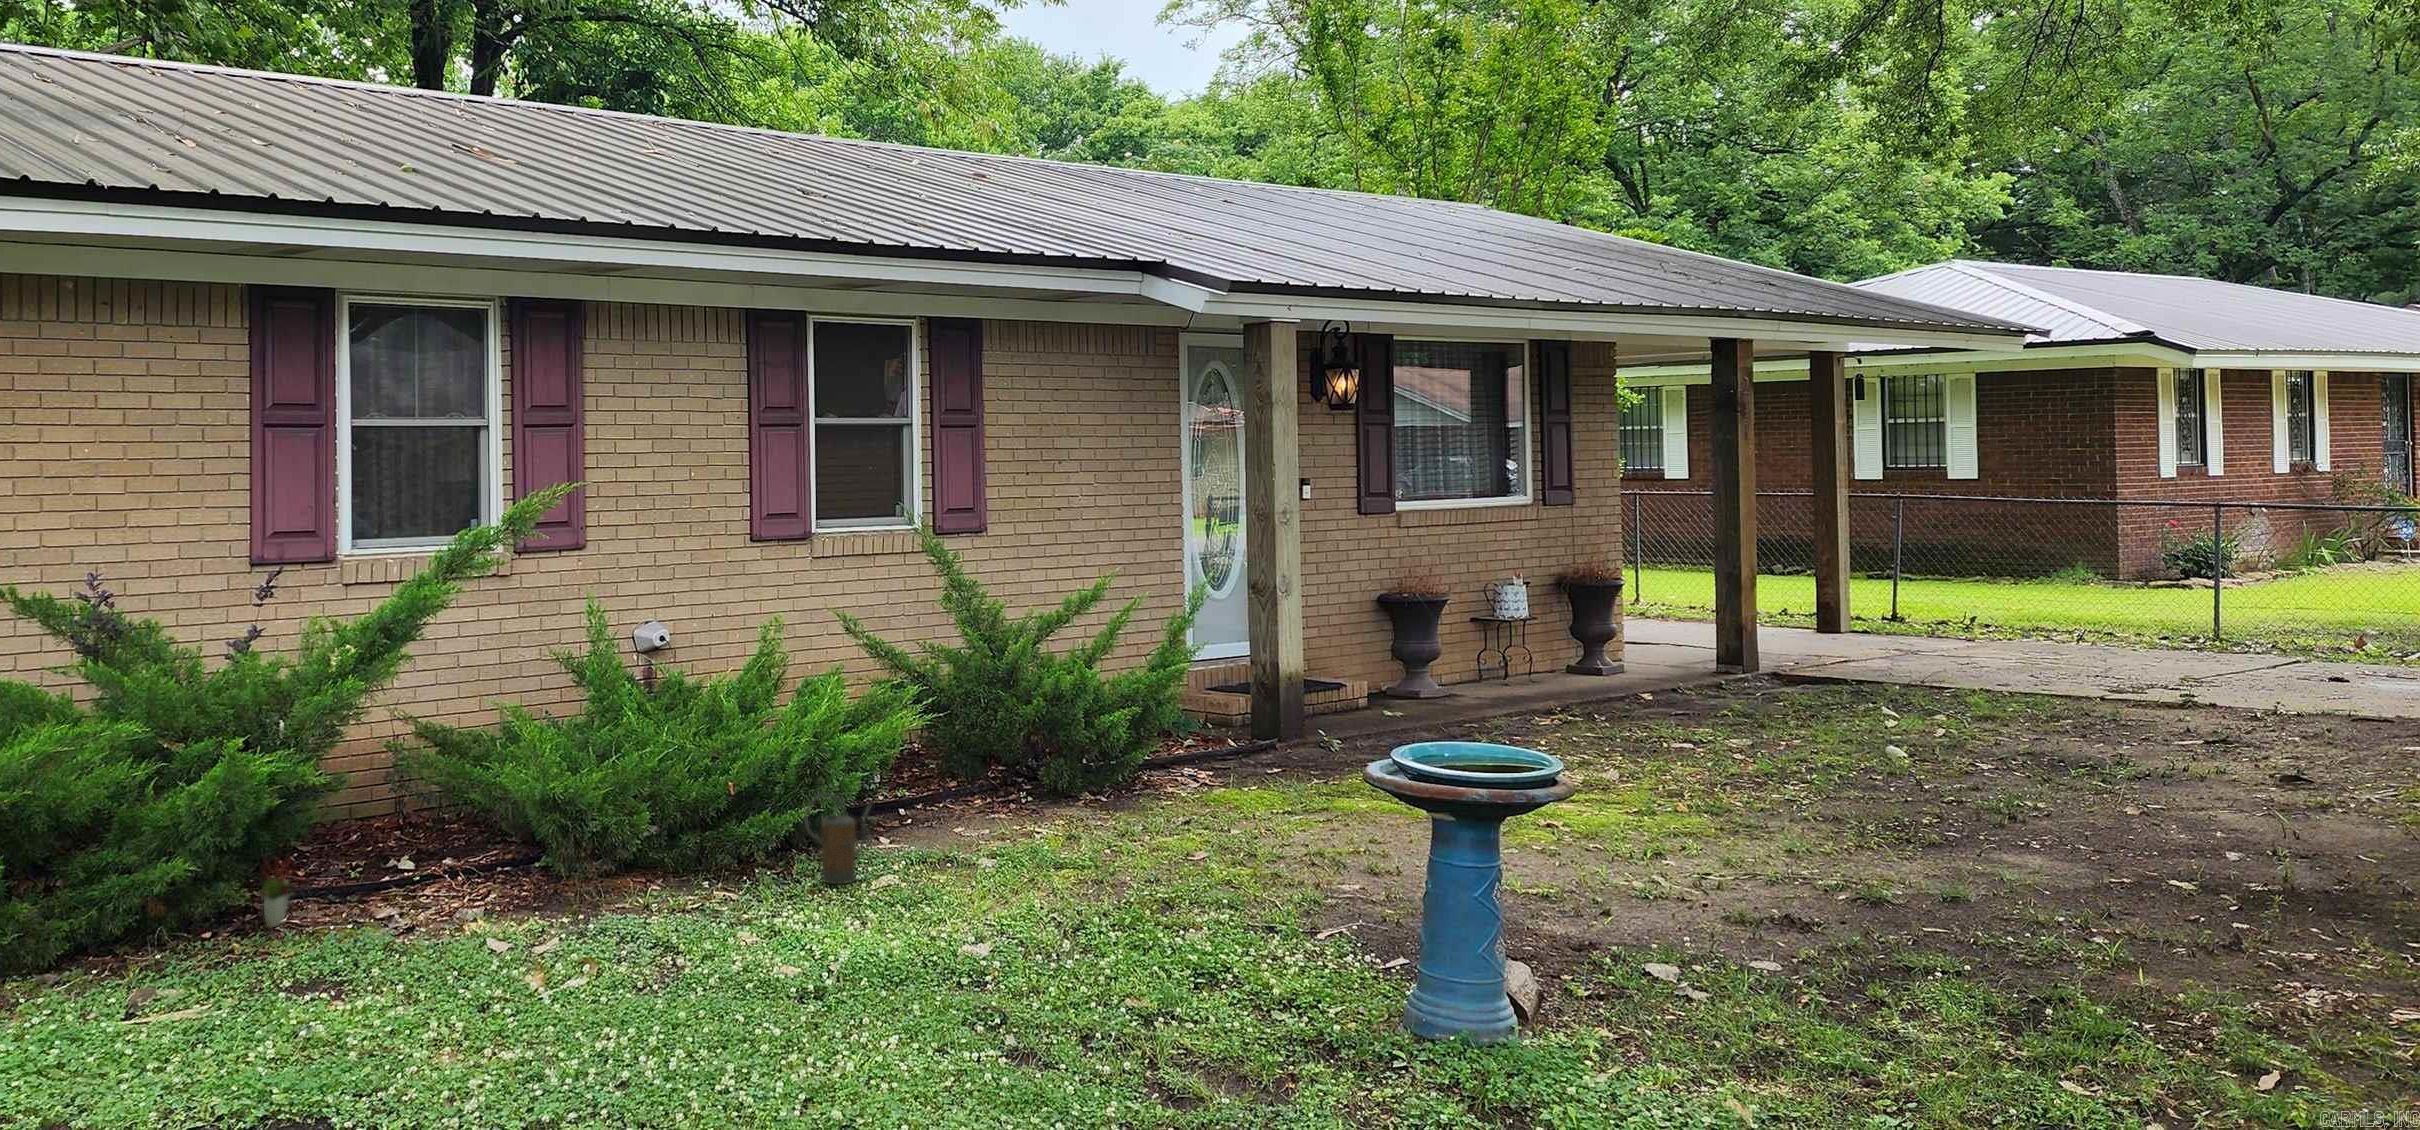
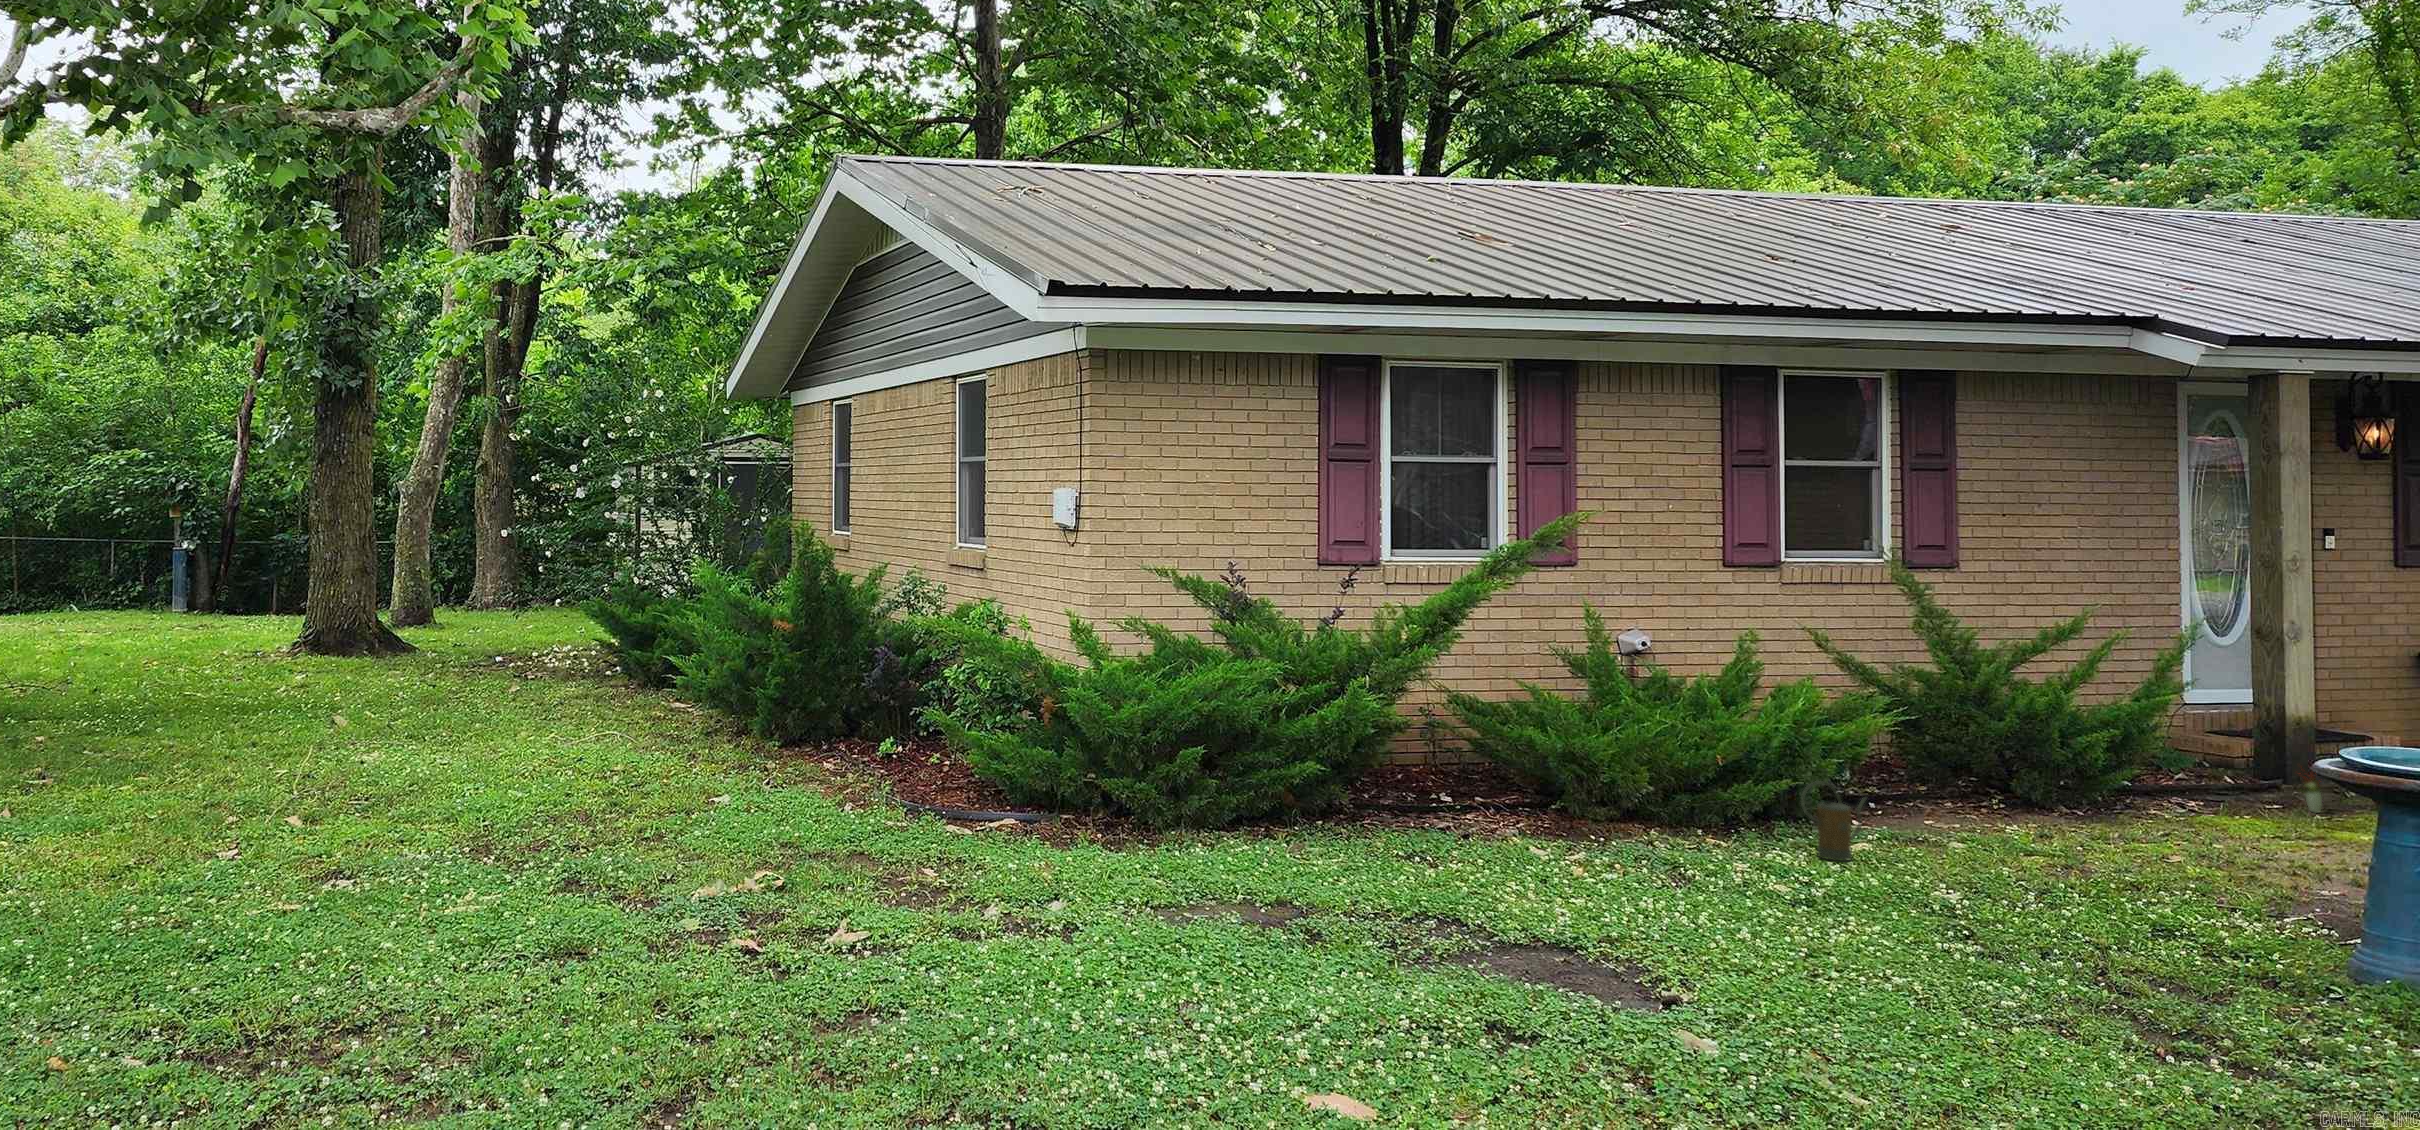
decorative plant: present [262,859,293,927] -> present [2300,773,2322,813]

